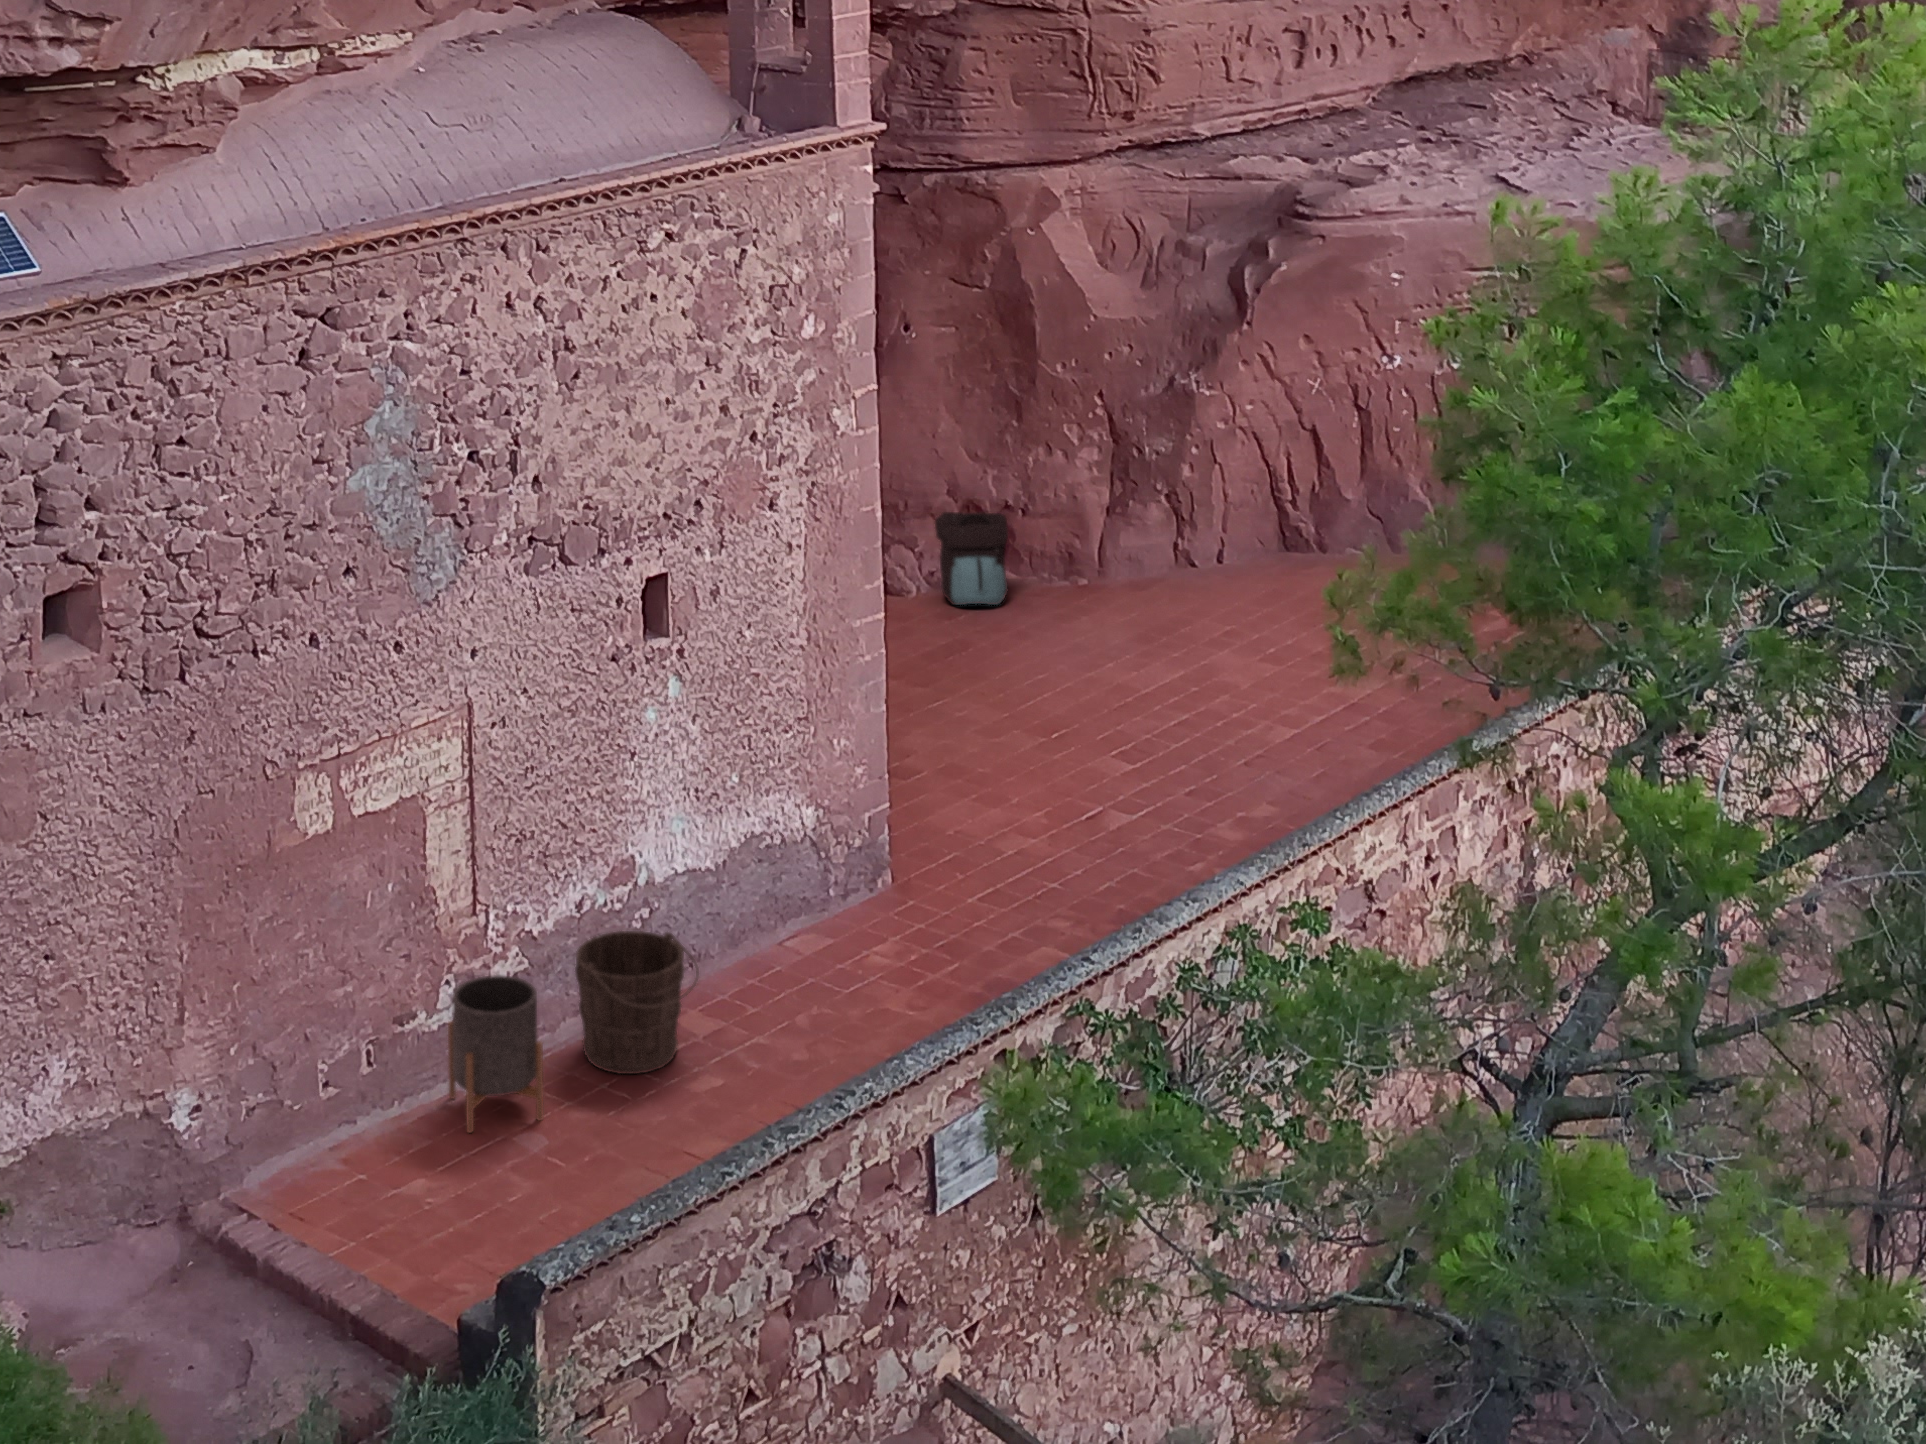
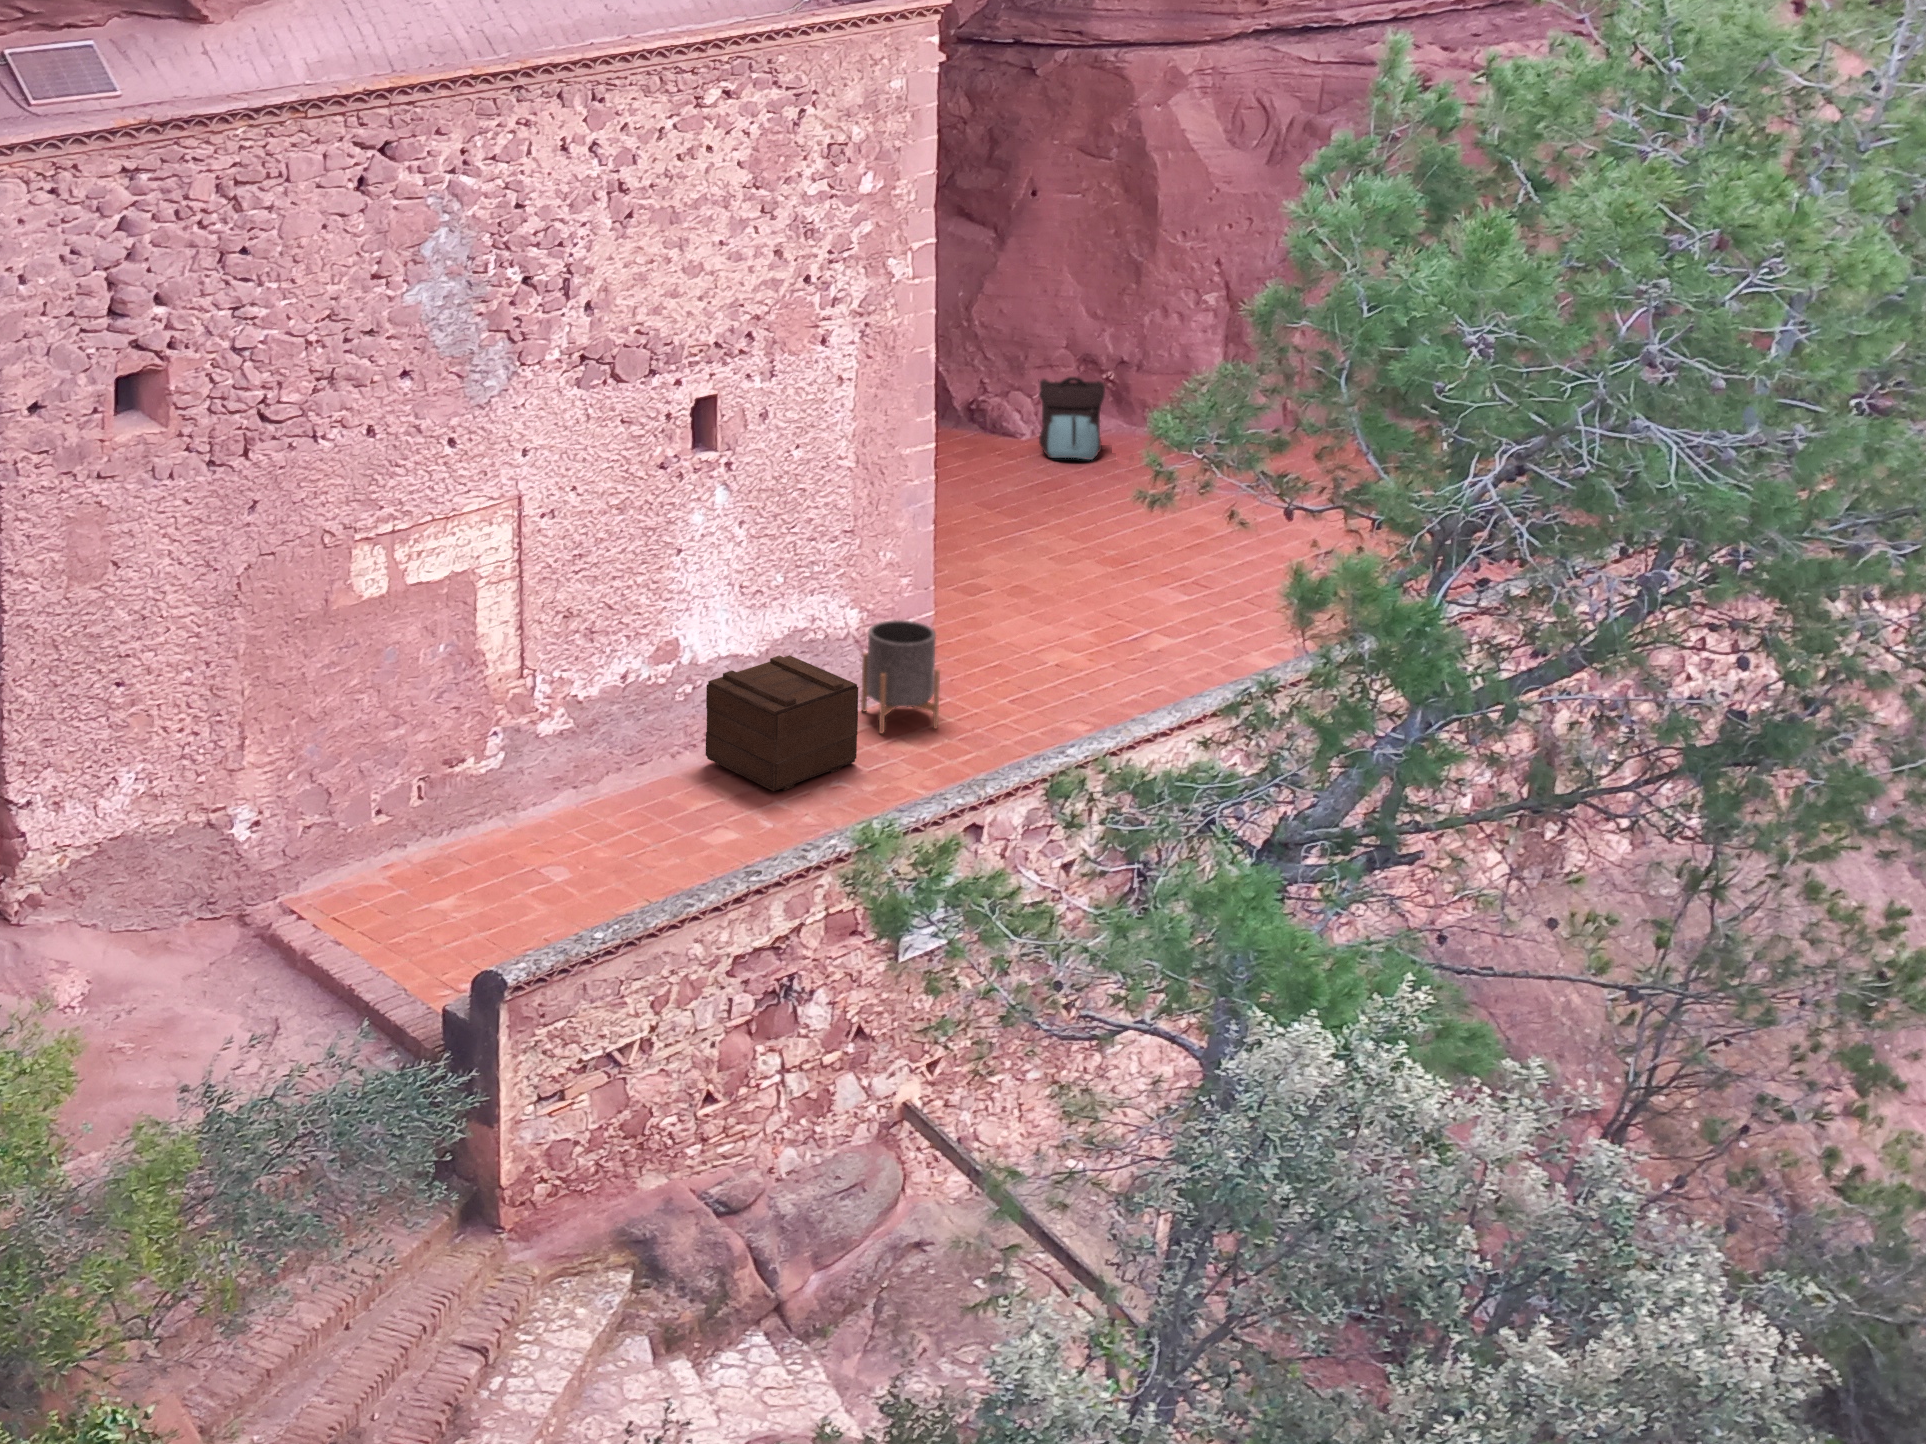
wooden crate: none [671,860,839,1023] -> present [706,655,858,791]
bucket: present [575,931,699,1074] -> none [610,705,719,825]
planter: present [448,975,543,1133] -> present [861,620,940,733]

